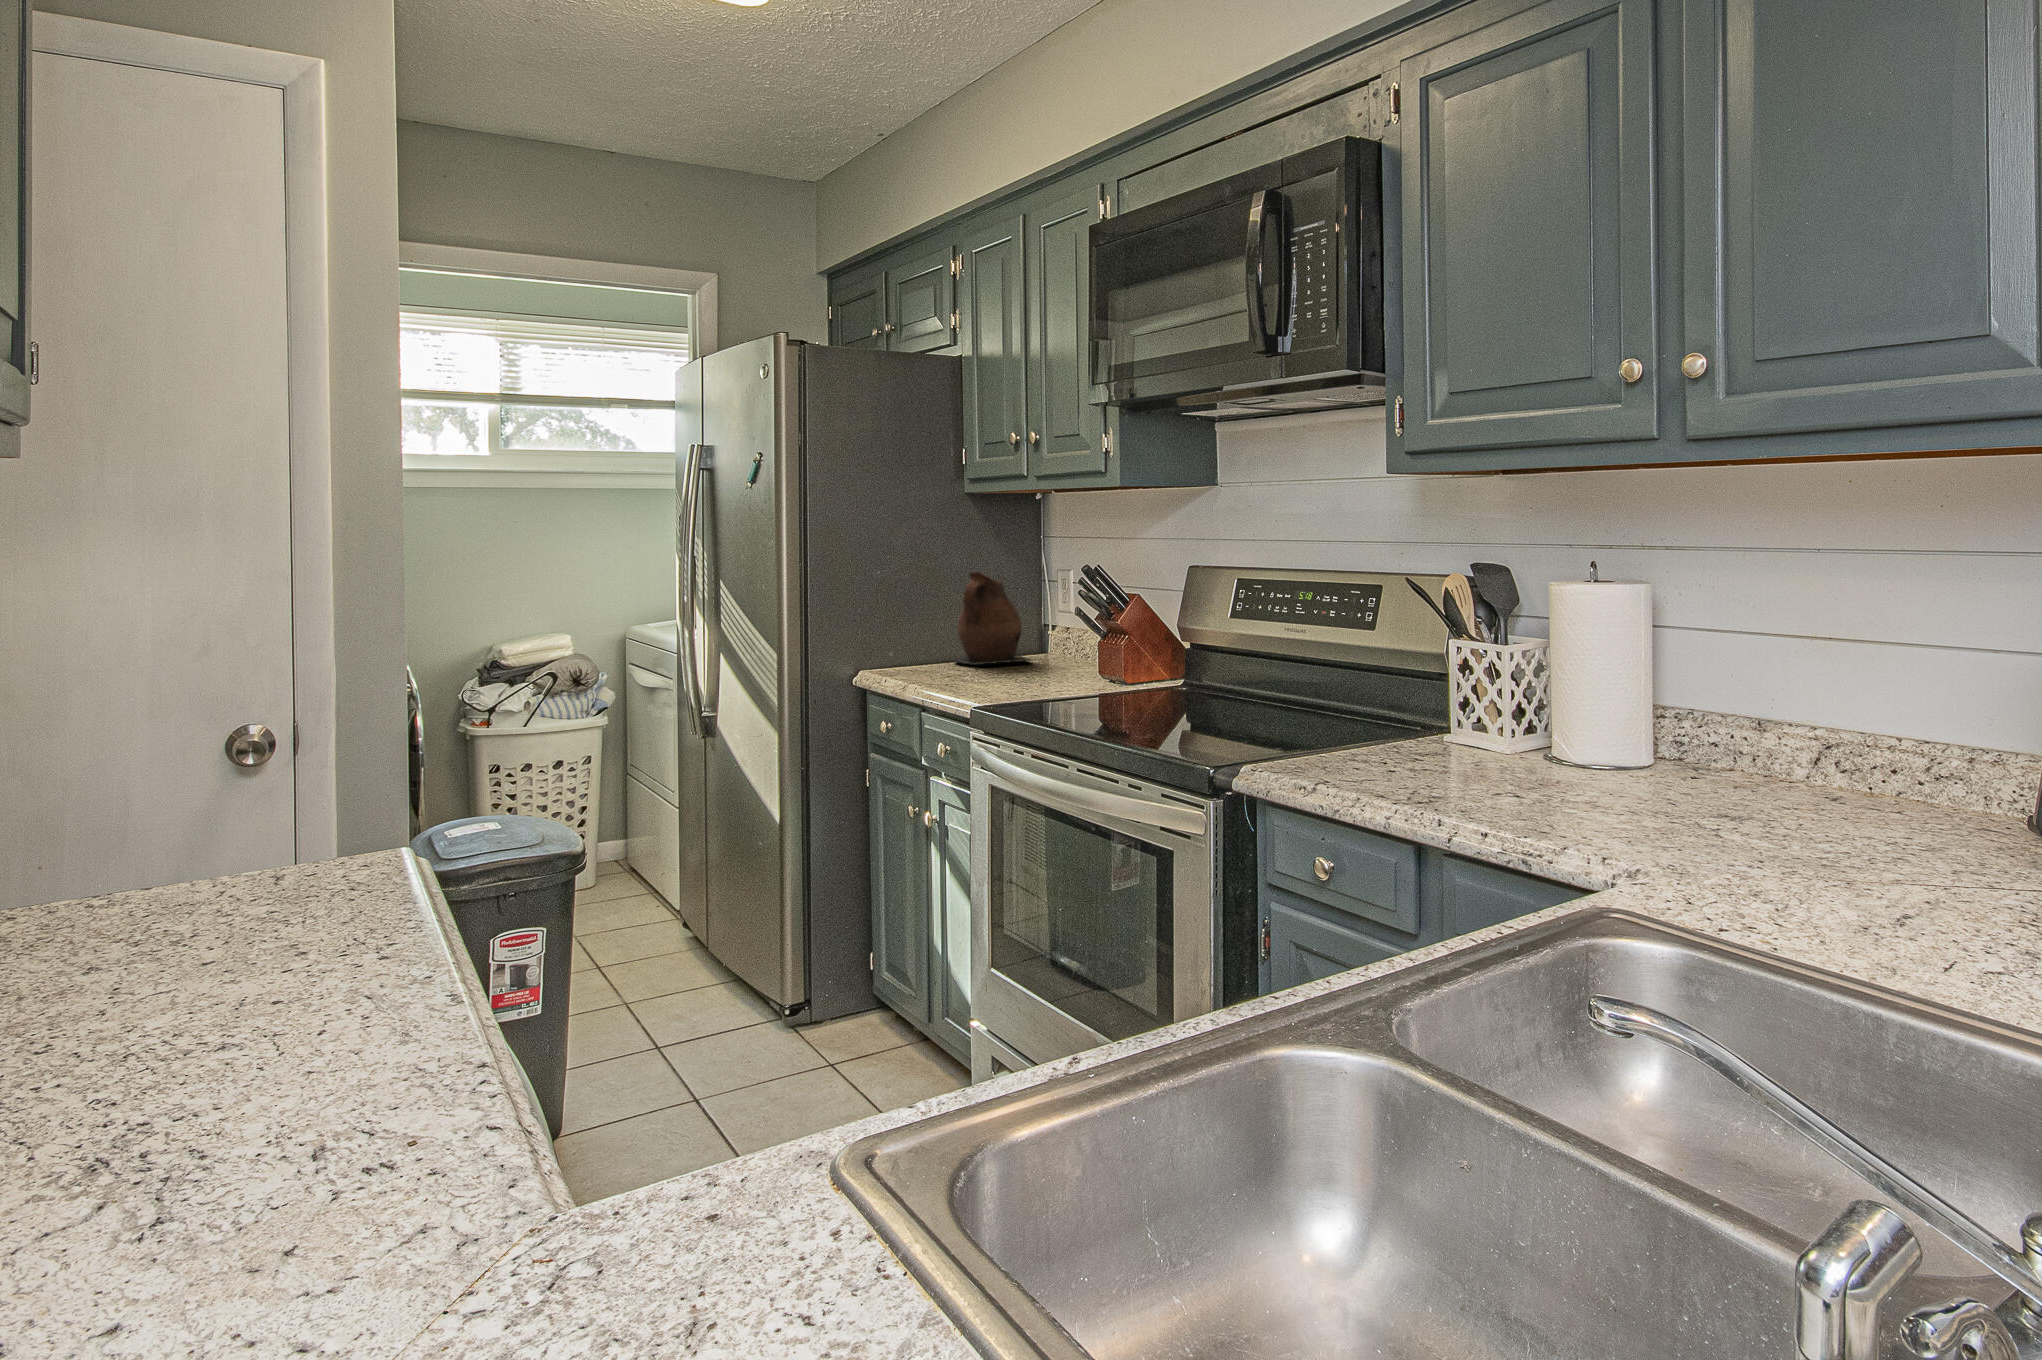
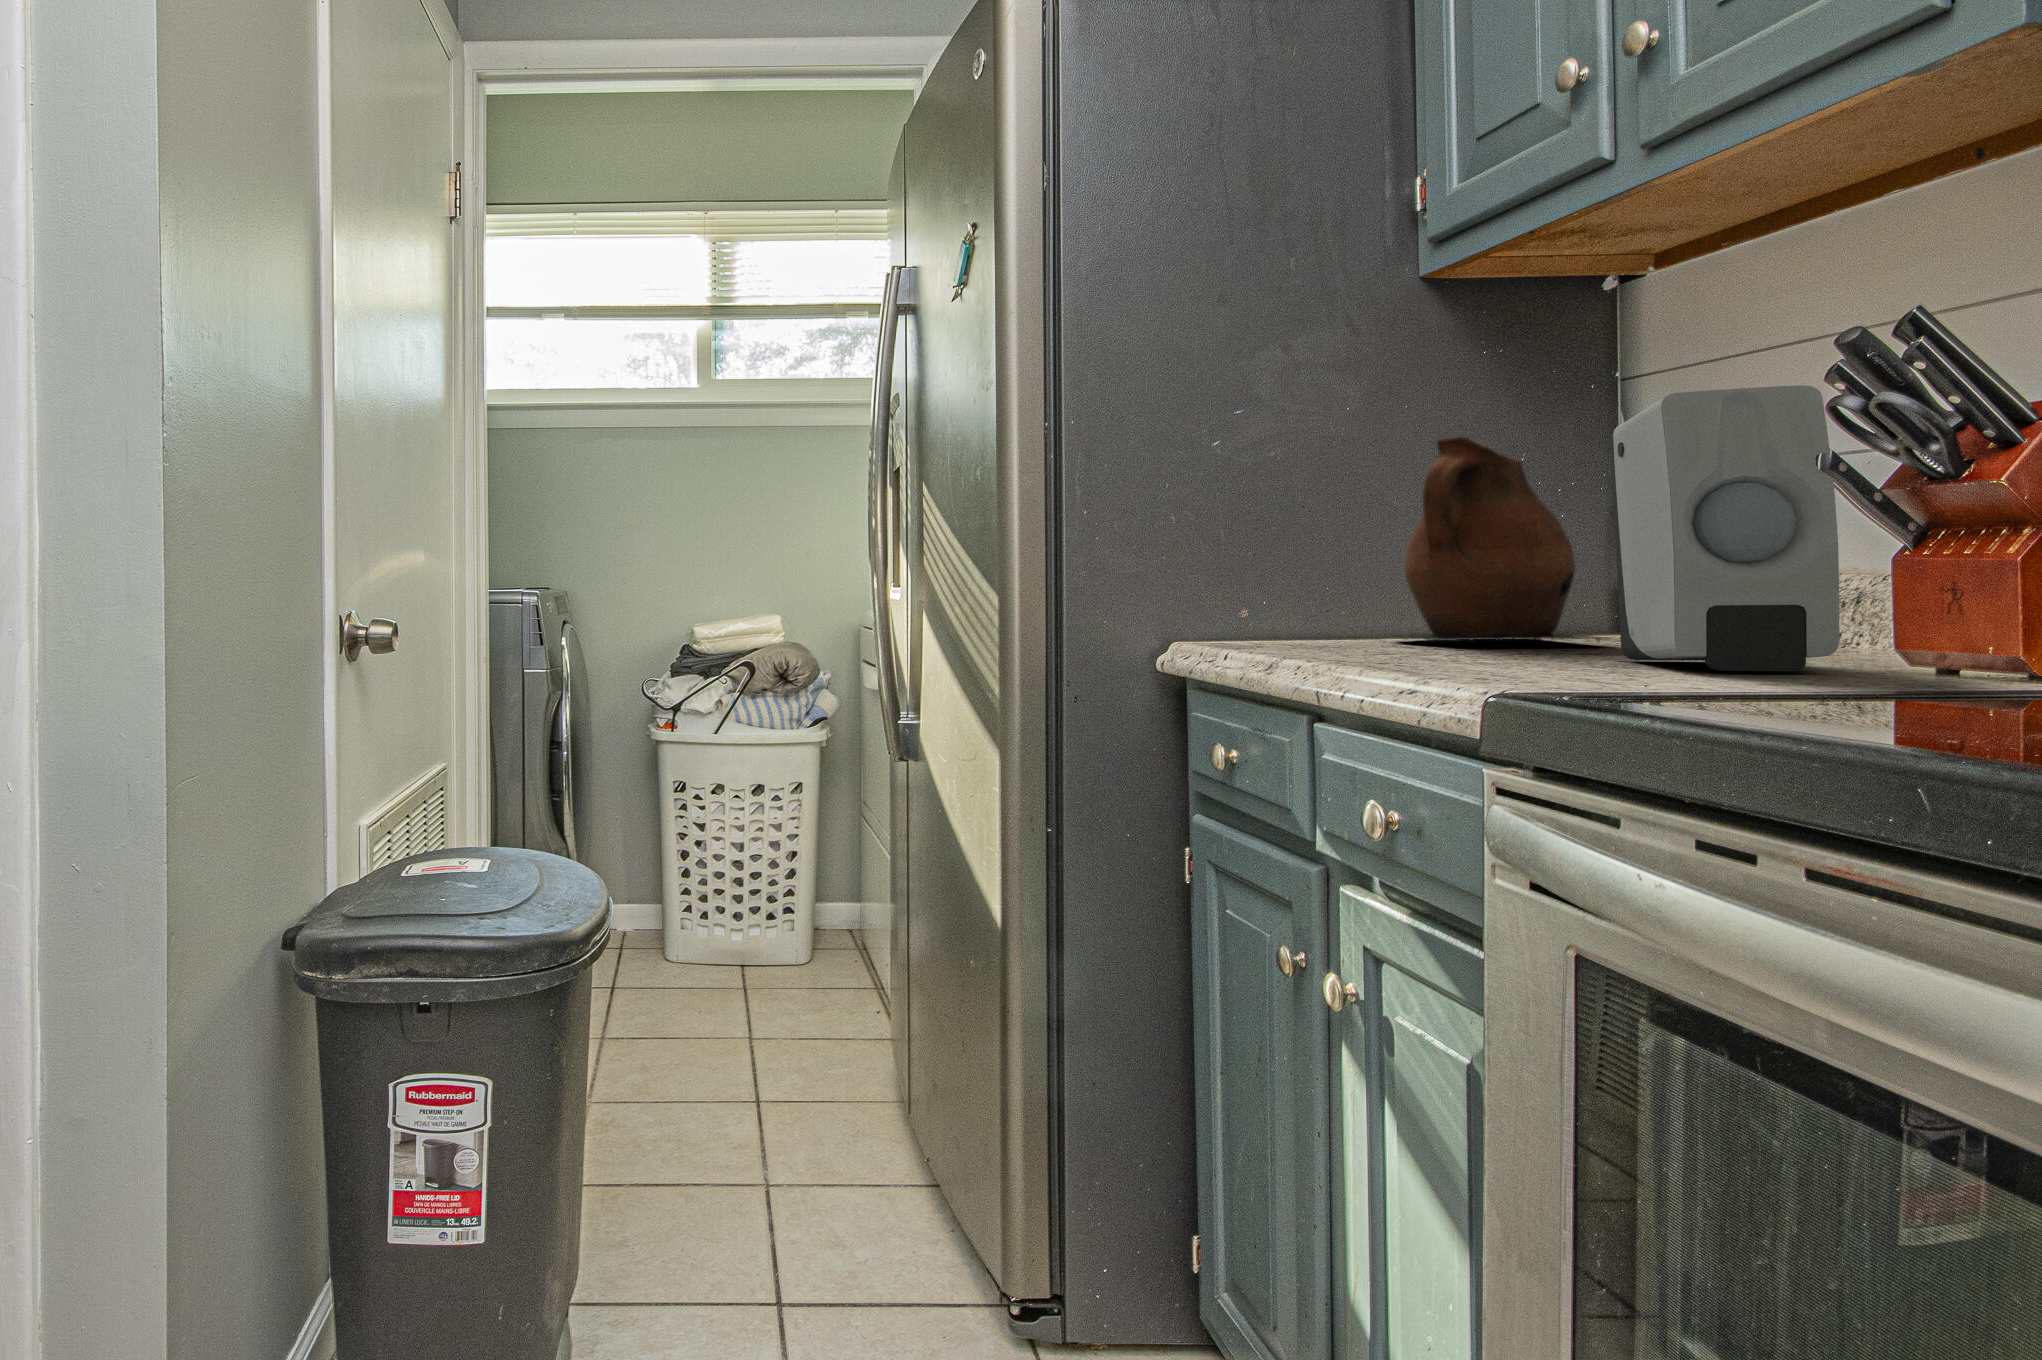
soap dispenser: none [1026,577,1087,682] -> present [1610,385,1839,671]

